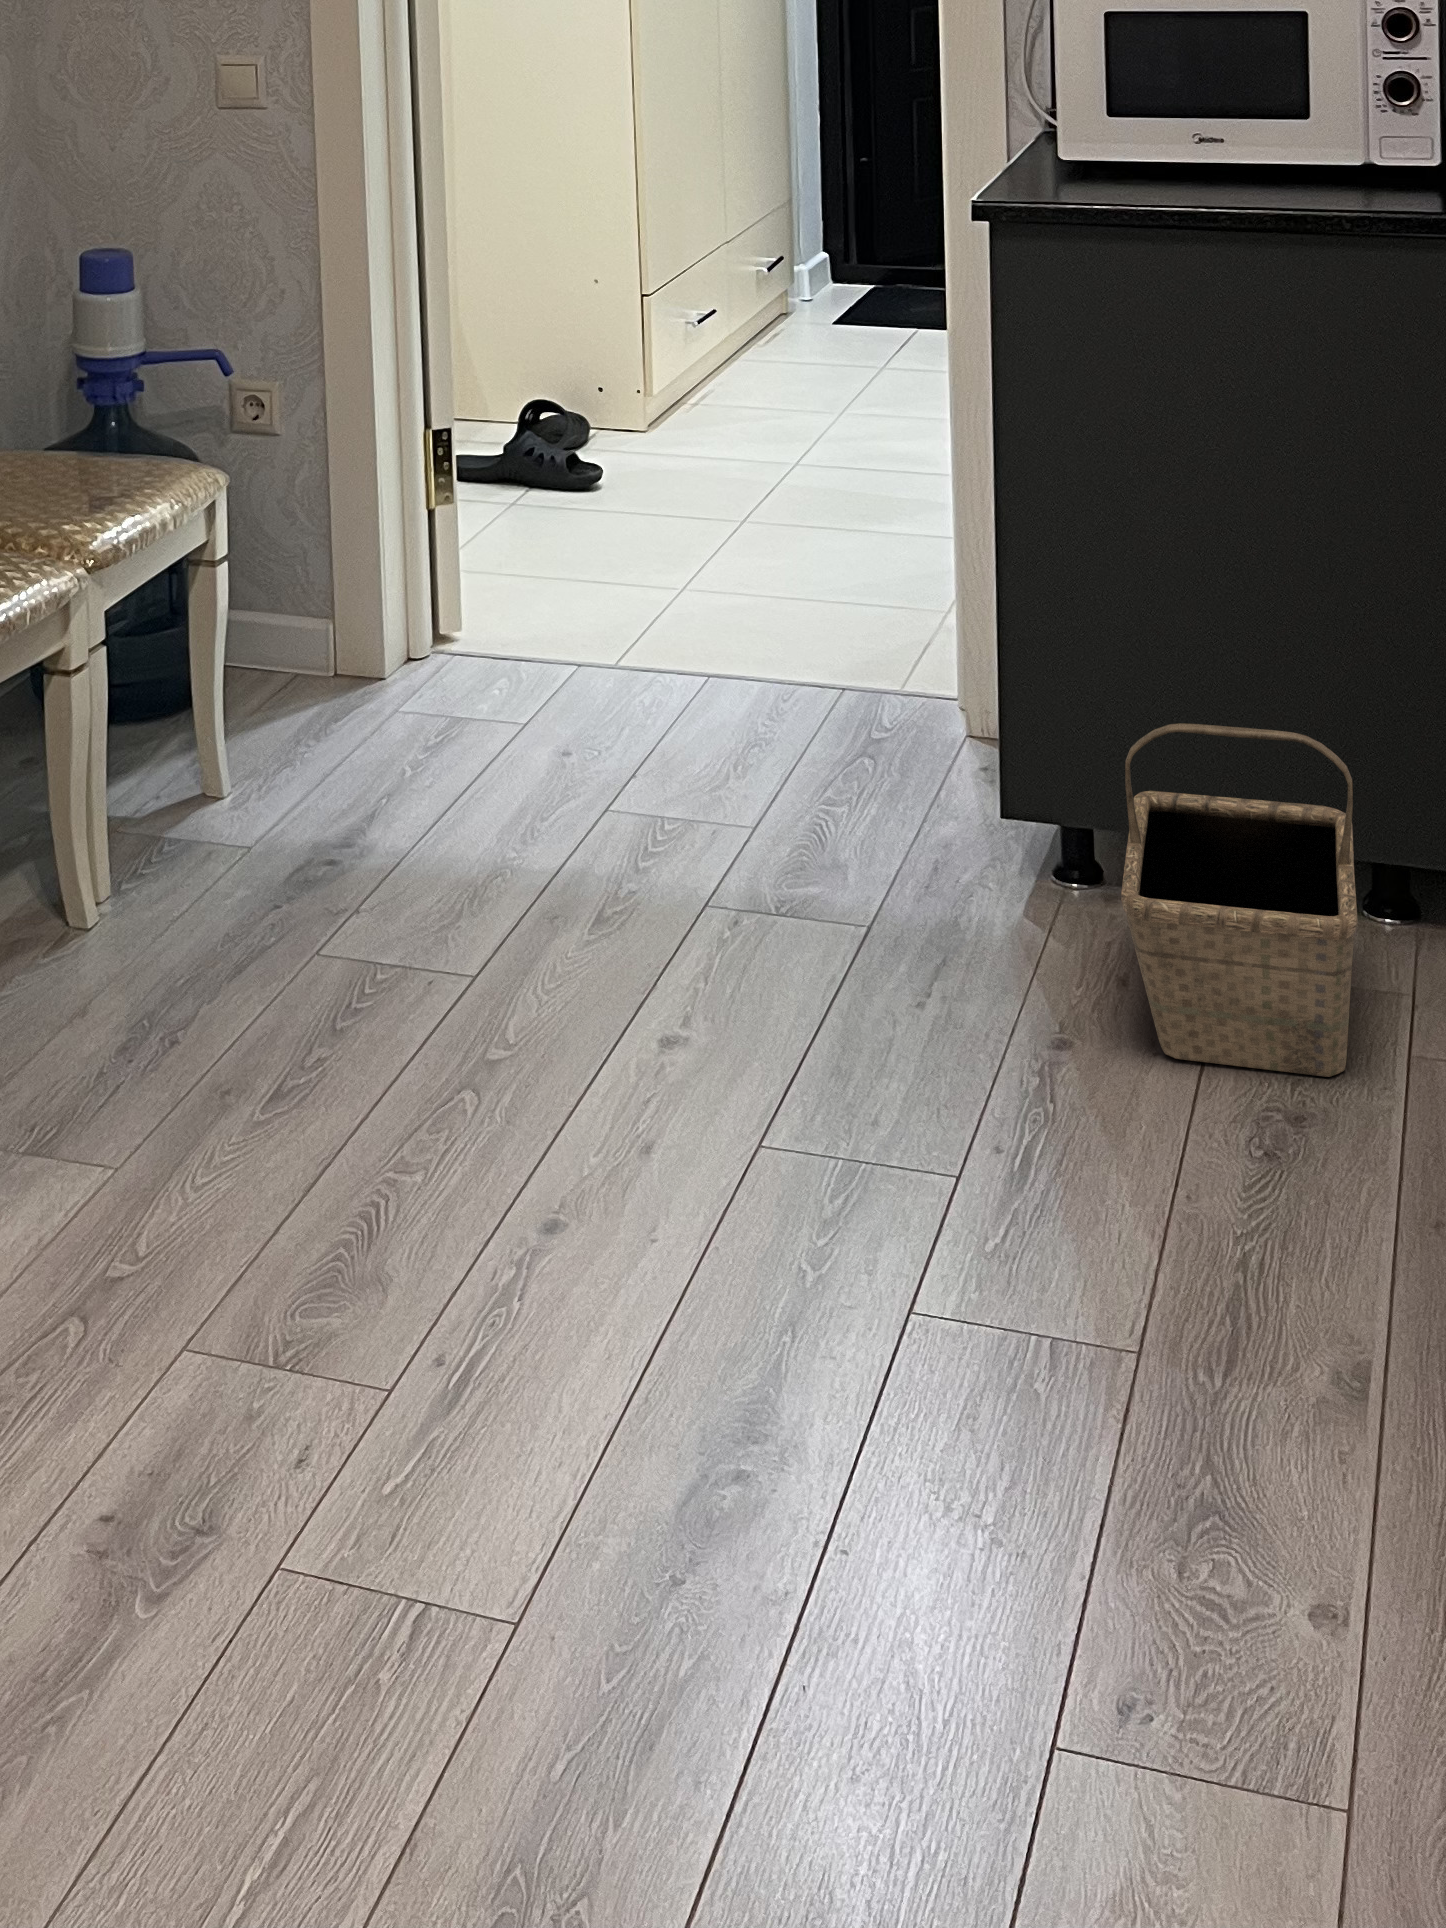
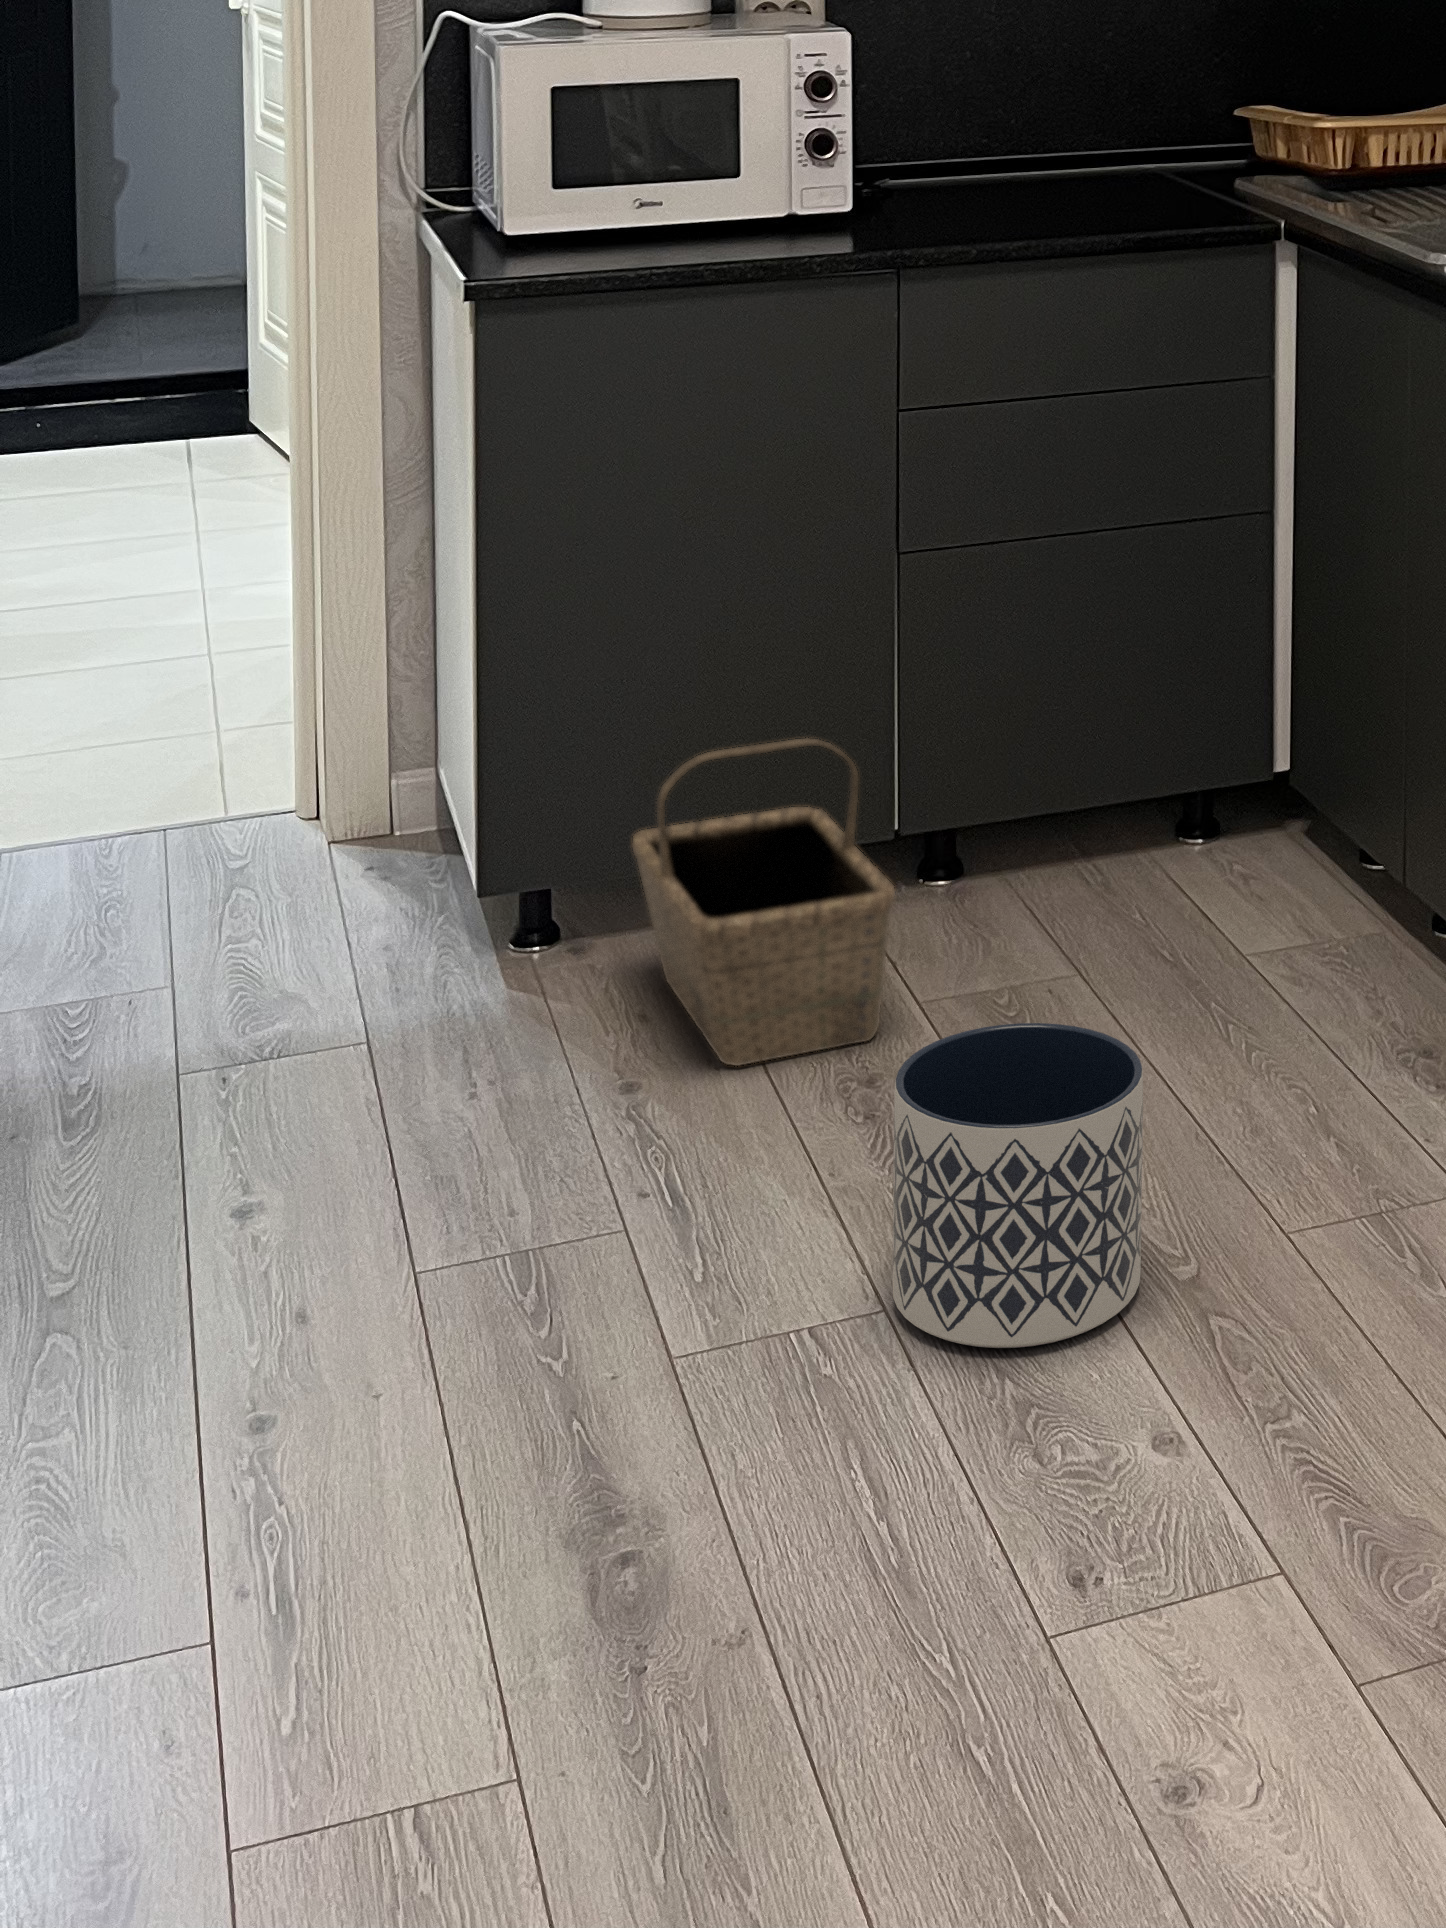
planter: none [1140,1084,1439,1462] -> present [892,1023,1143,1348]

